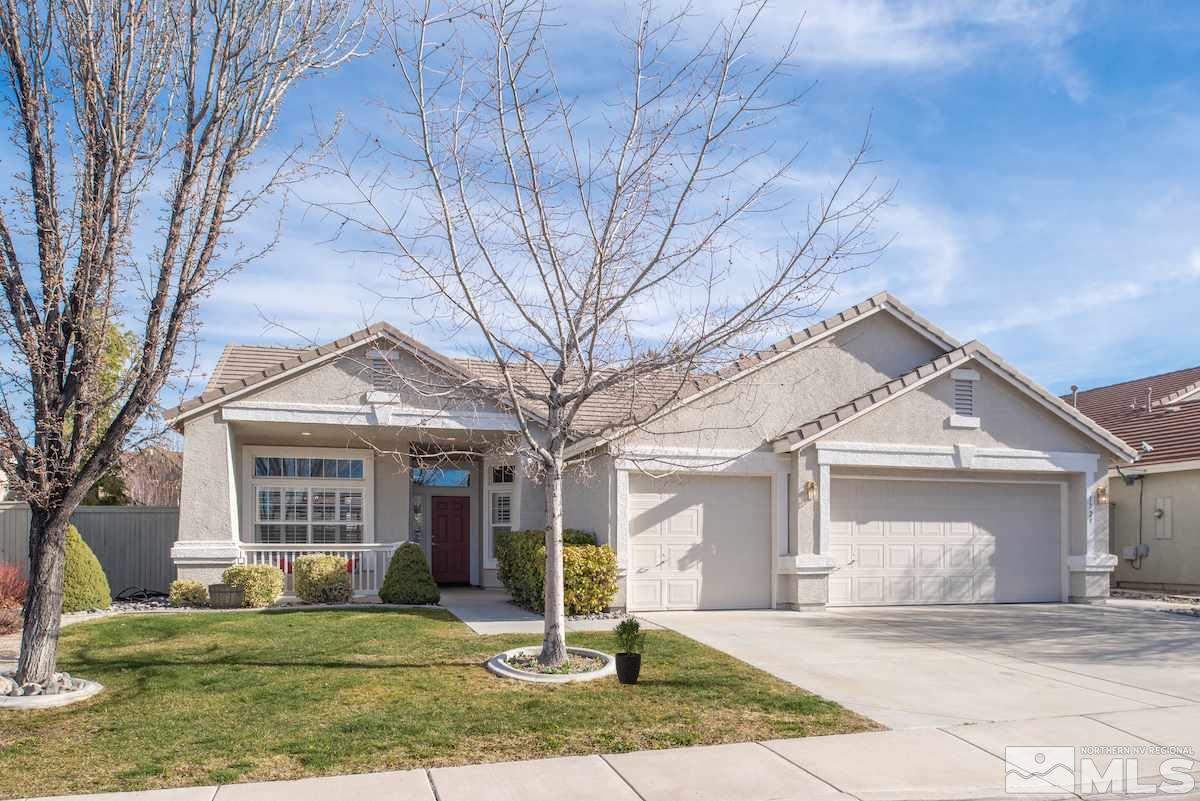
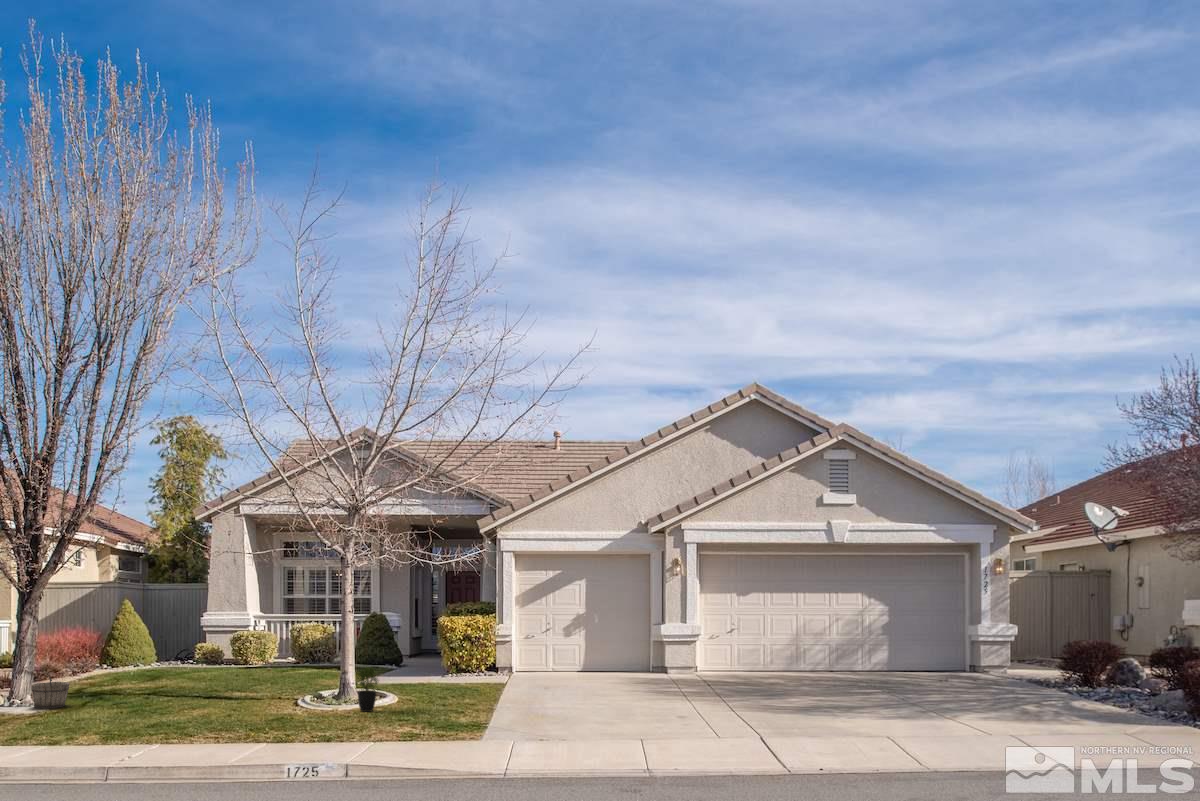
wooden bucket: present [208,577,245,609] -> present [31,676,70,708]

